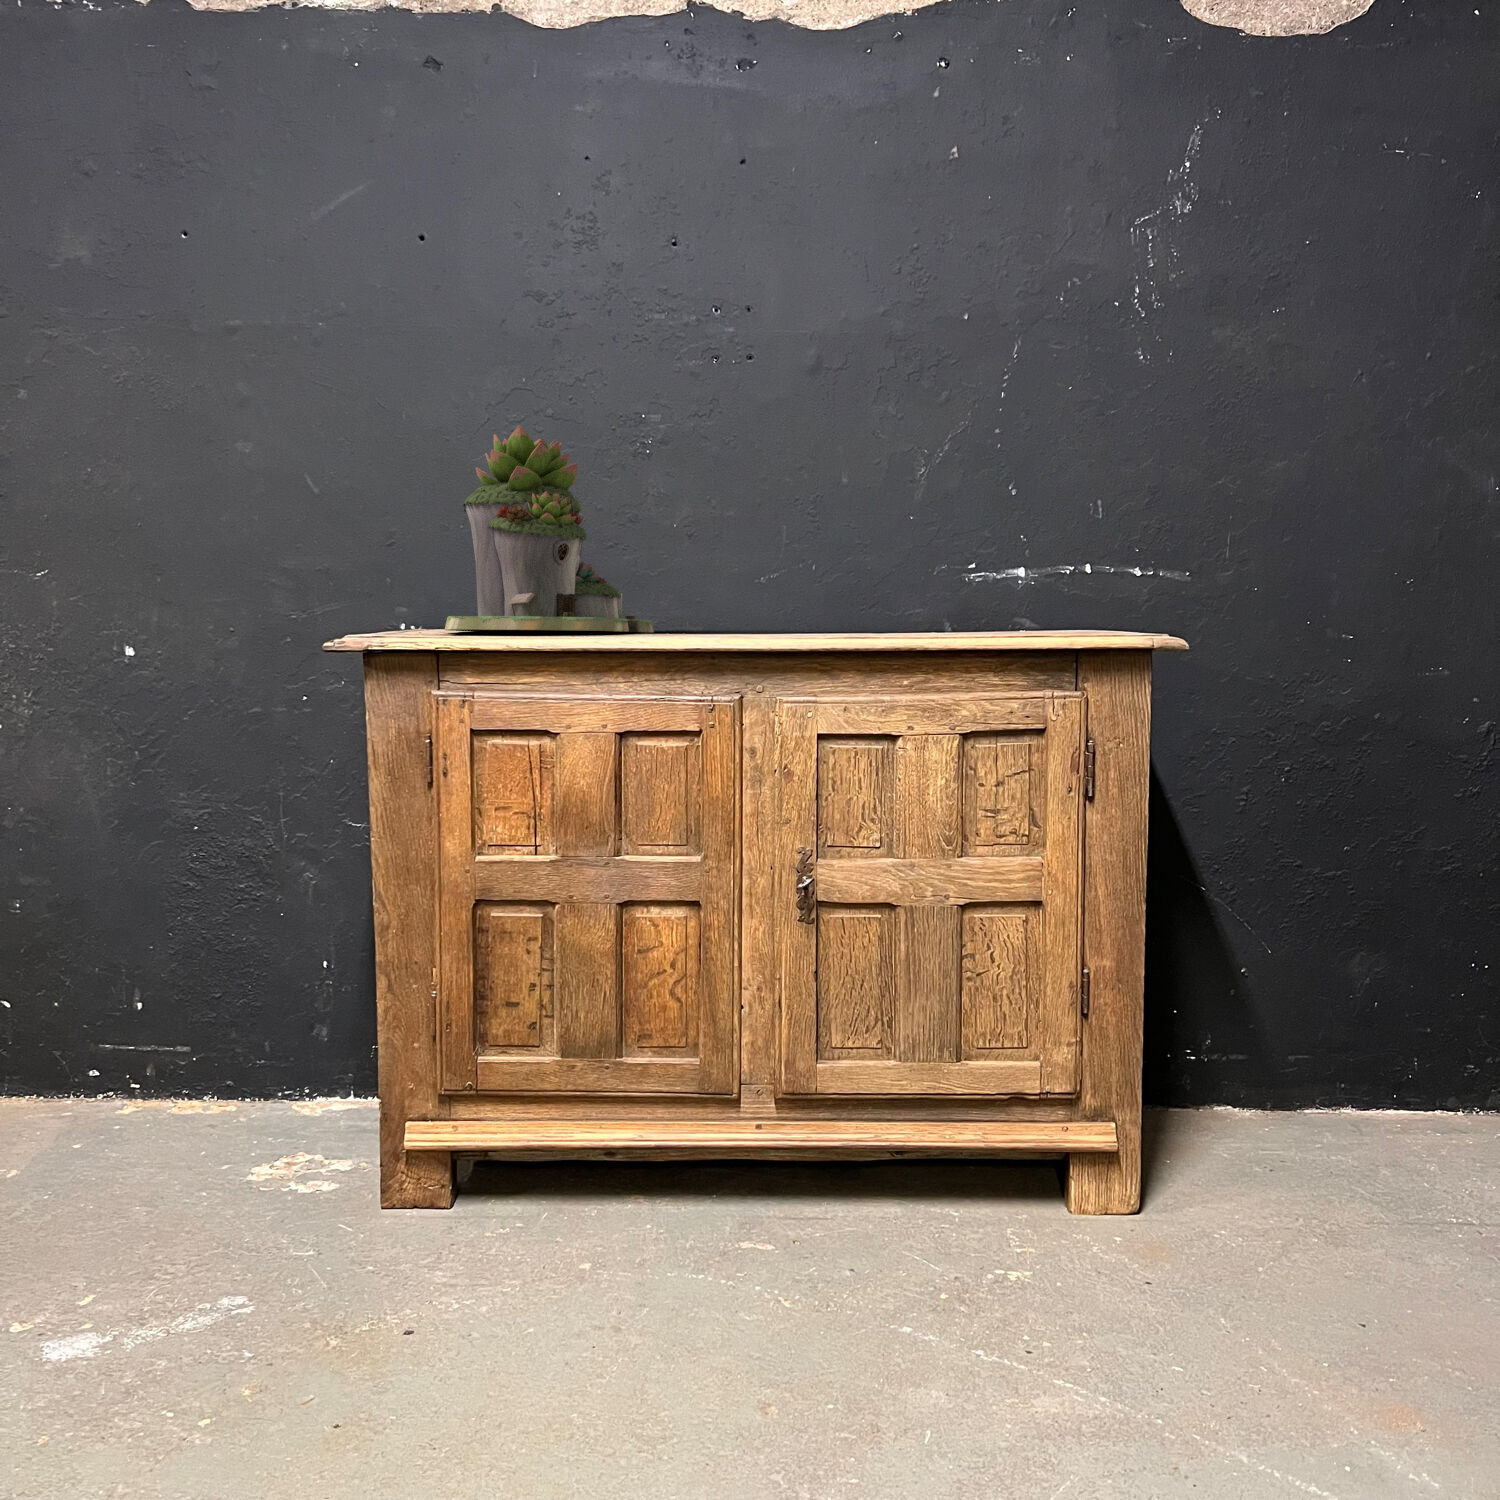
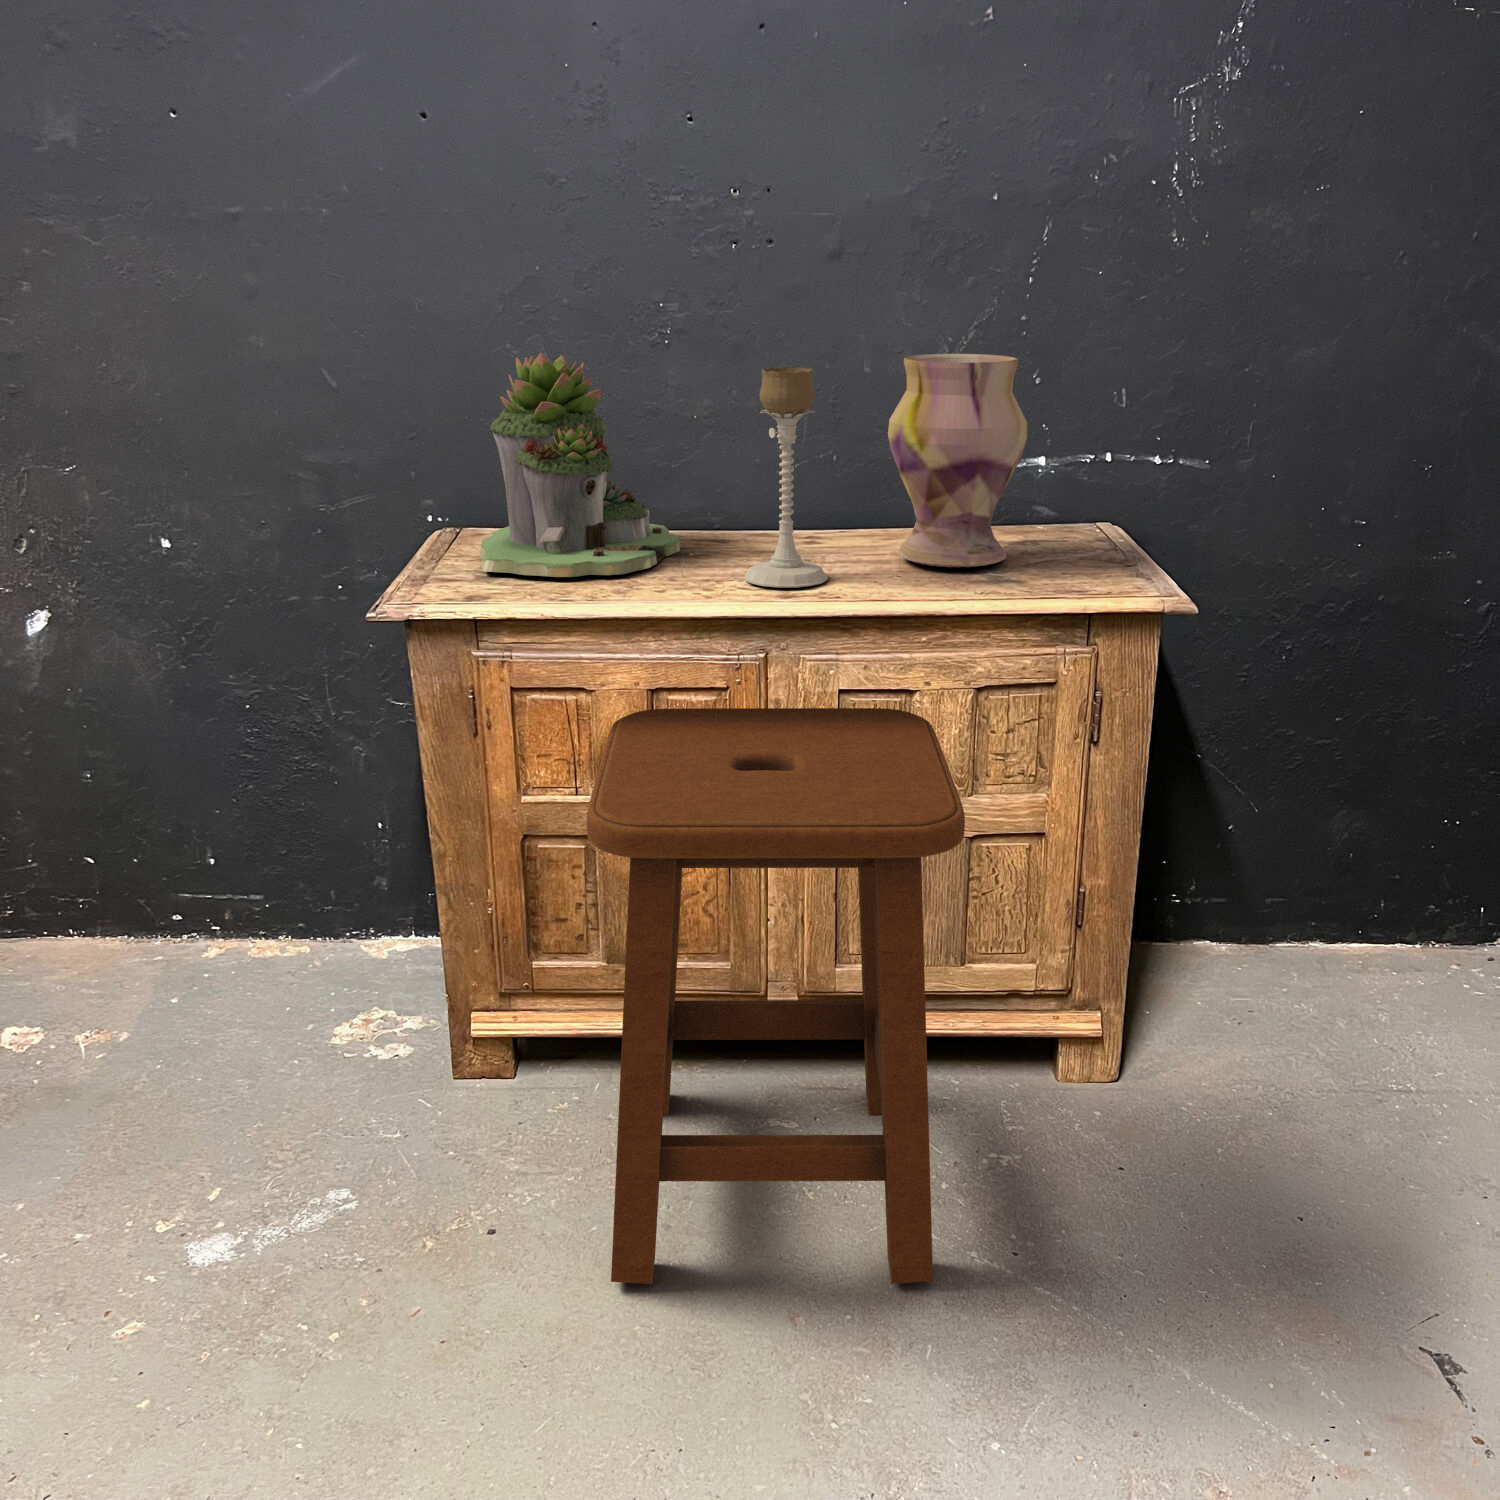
candle holder: none [719,416,806,634] -> present [745,367,828,588]
vase: none [866,419,1007,631] -> present [888,354,1027,567]
stool: none [543,746,954,1371] -> present [587,708,965,1284]

